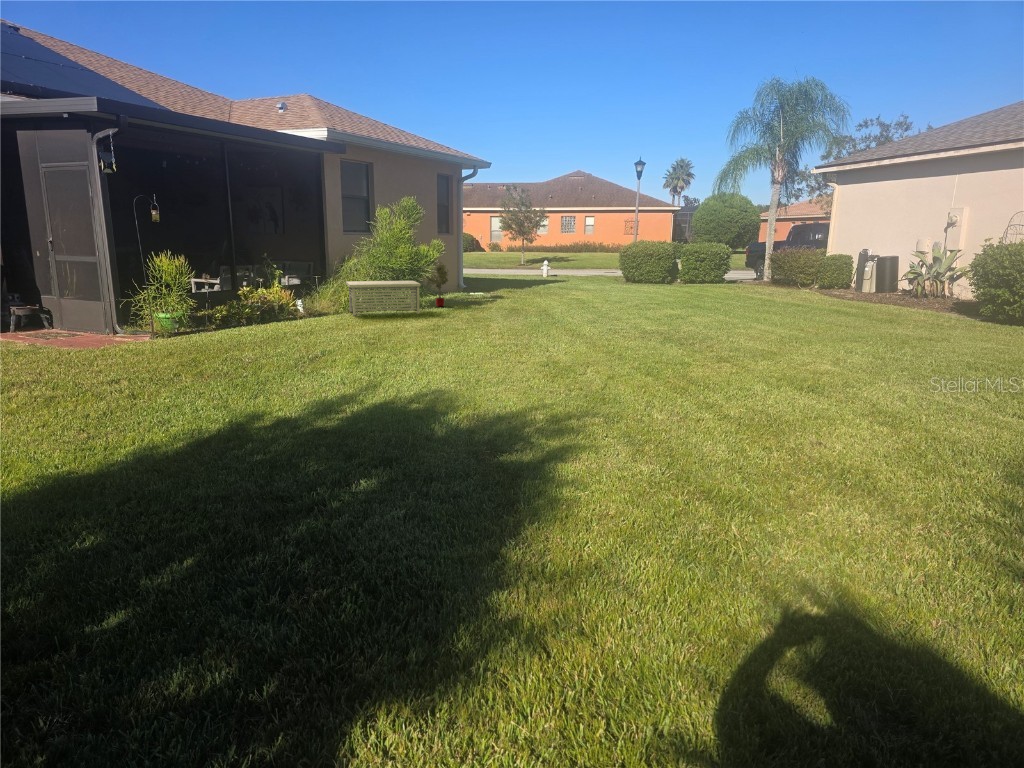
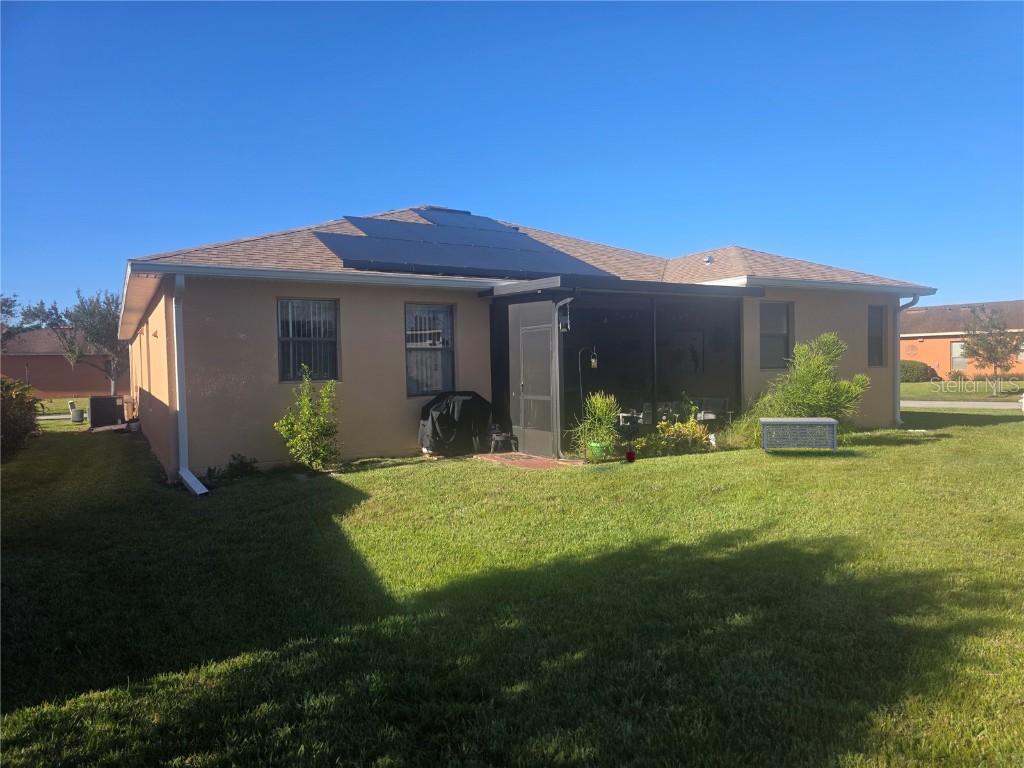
potted tree: present [426,260,448,307] -> present [615,408,642,462]

